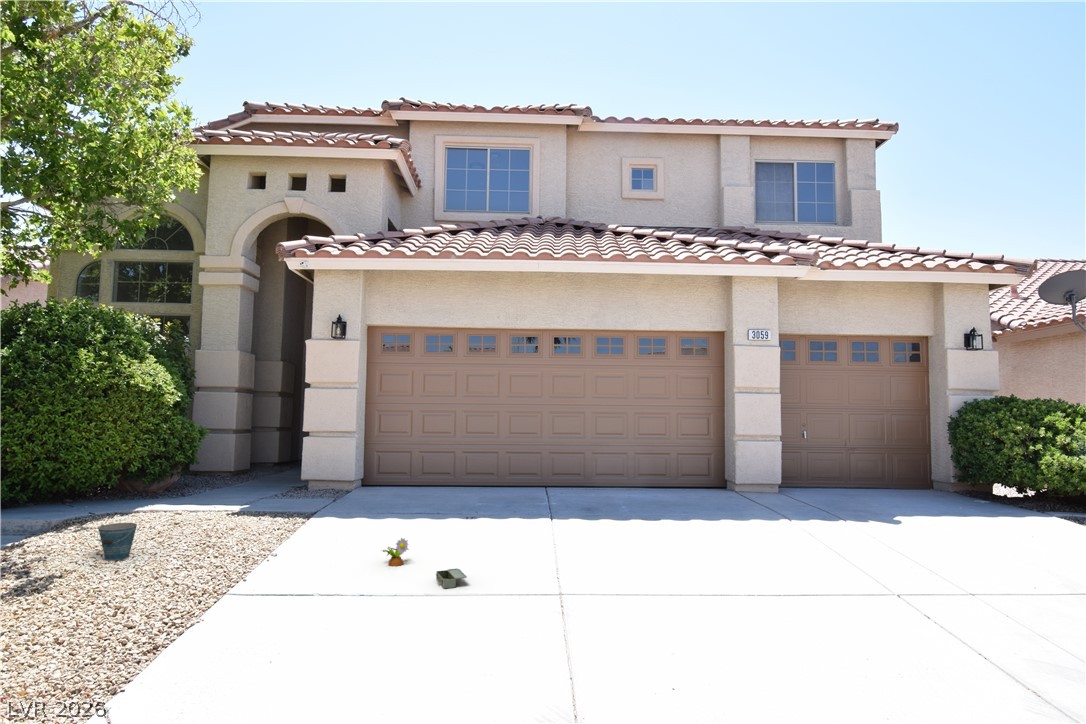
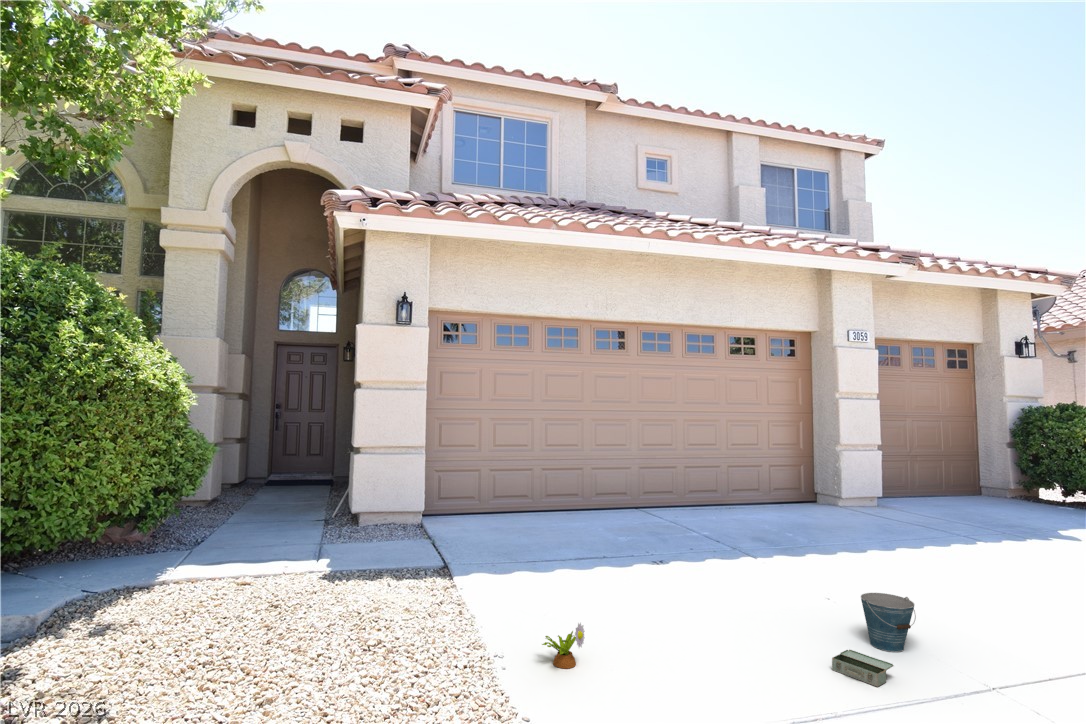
bucket: present [97,523,137,560] -> present [861,593,916,652]
decorative plant: present [383,538,408,566] -> present [542,623,585,668]

